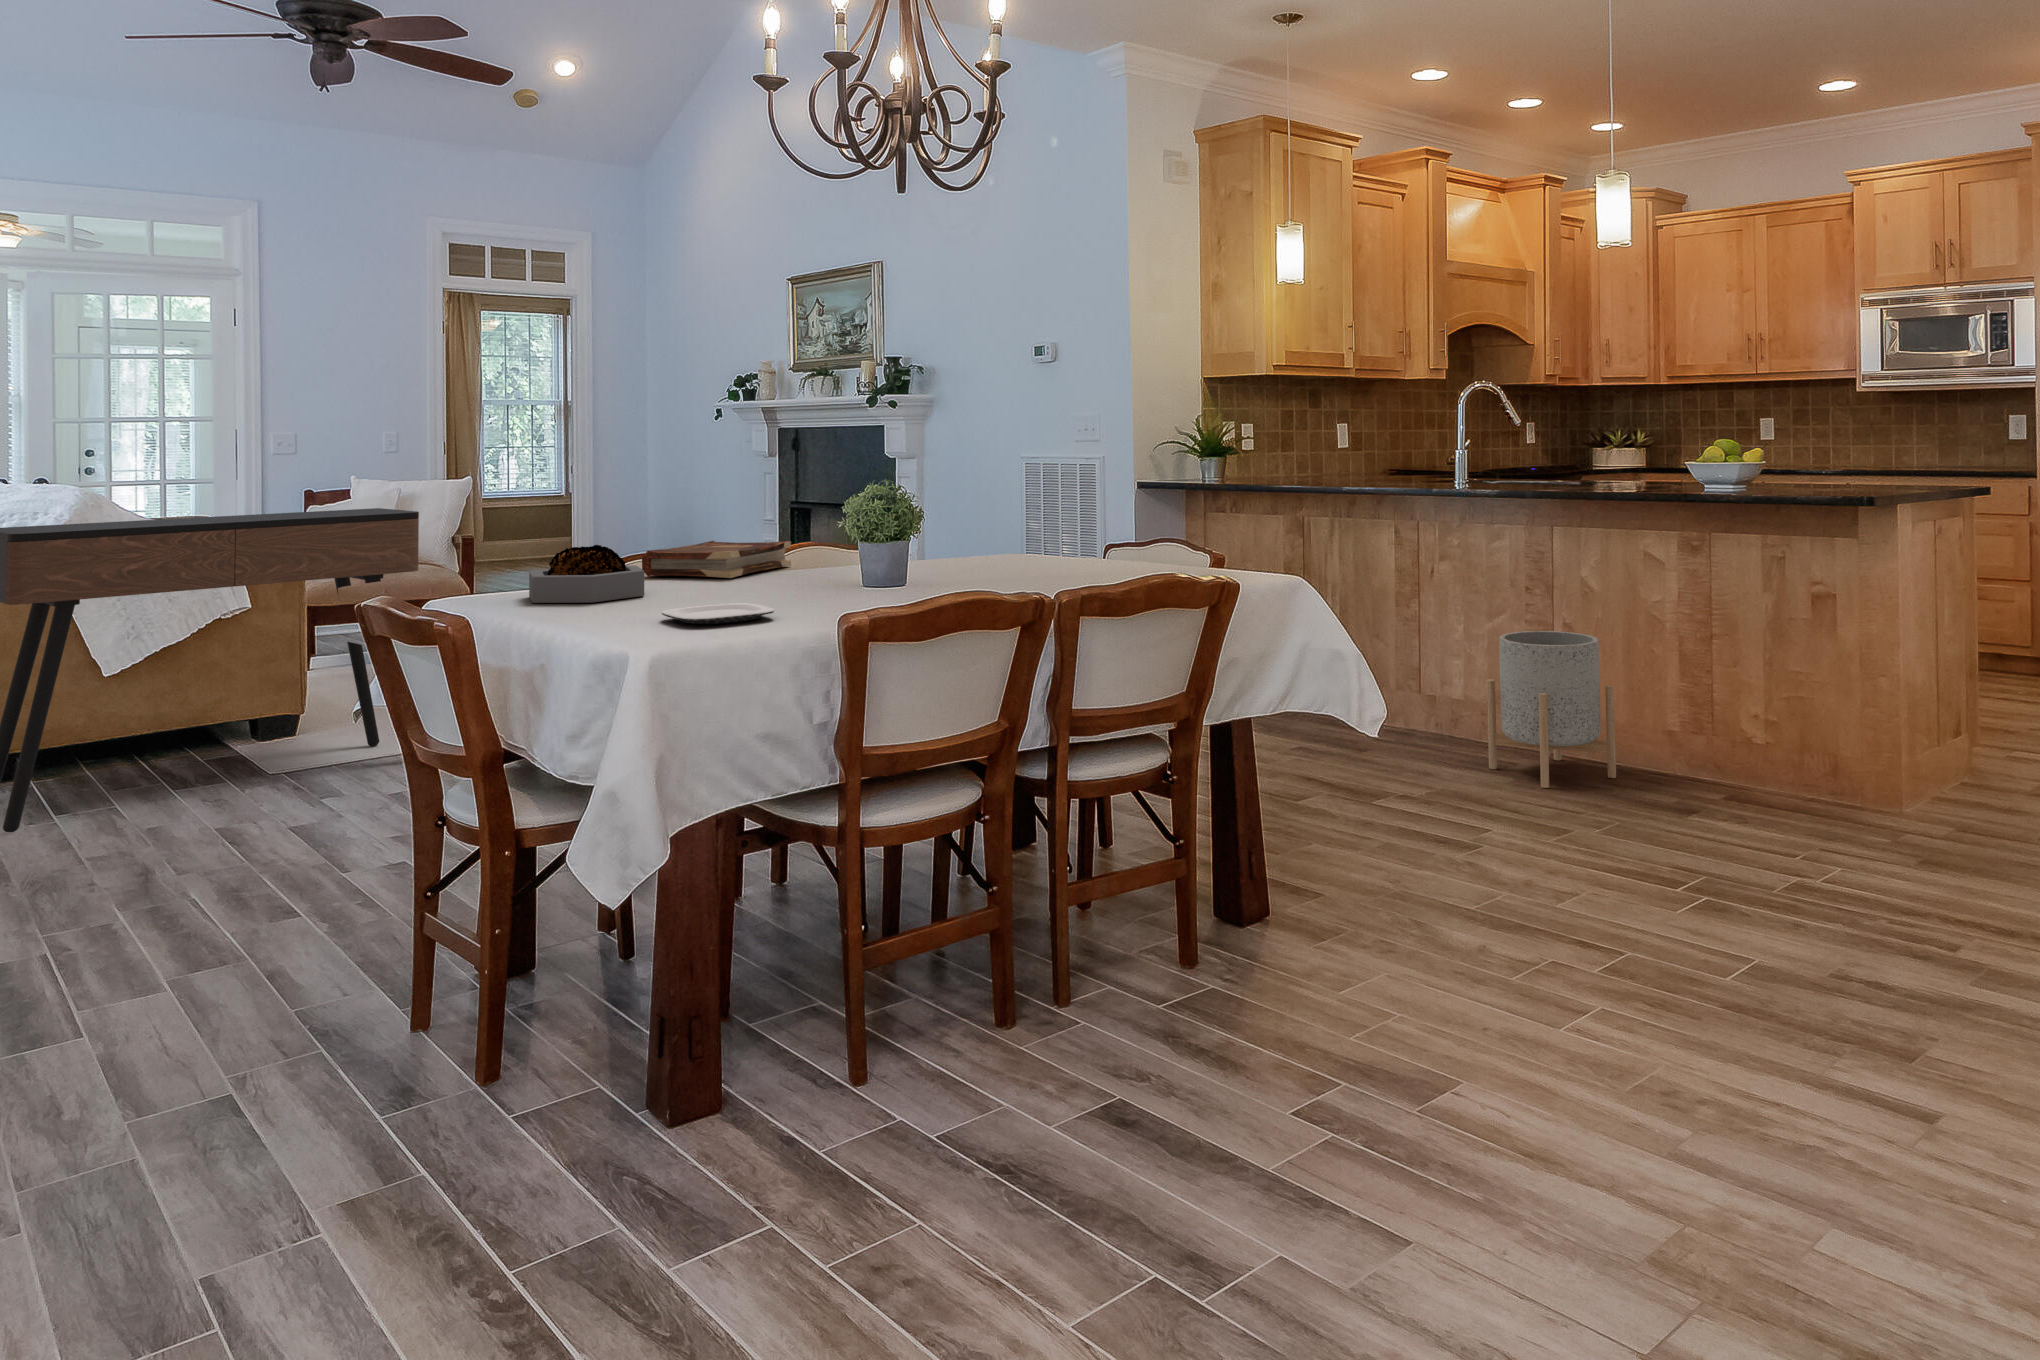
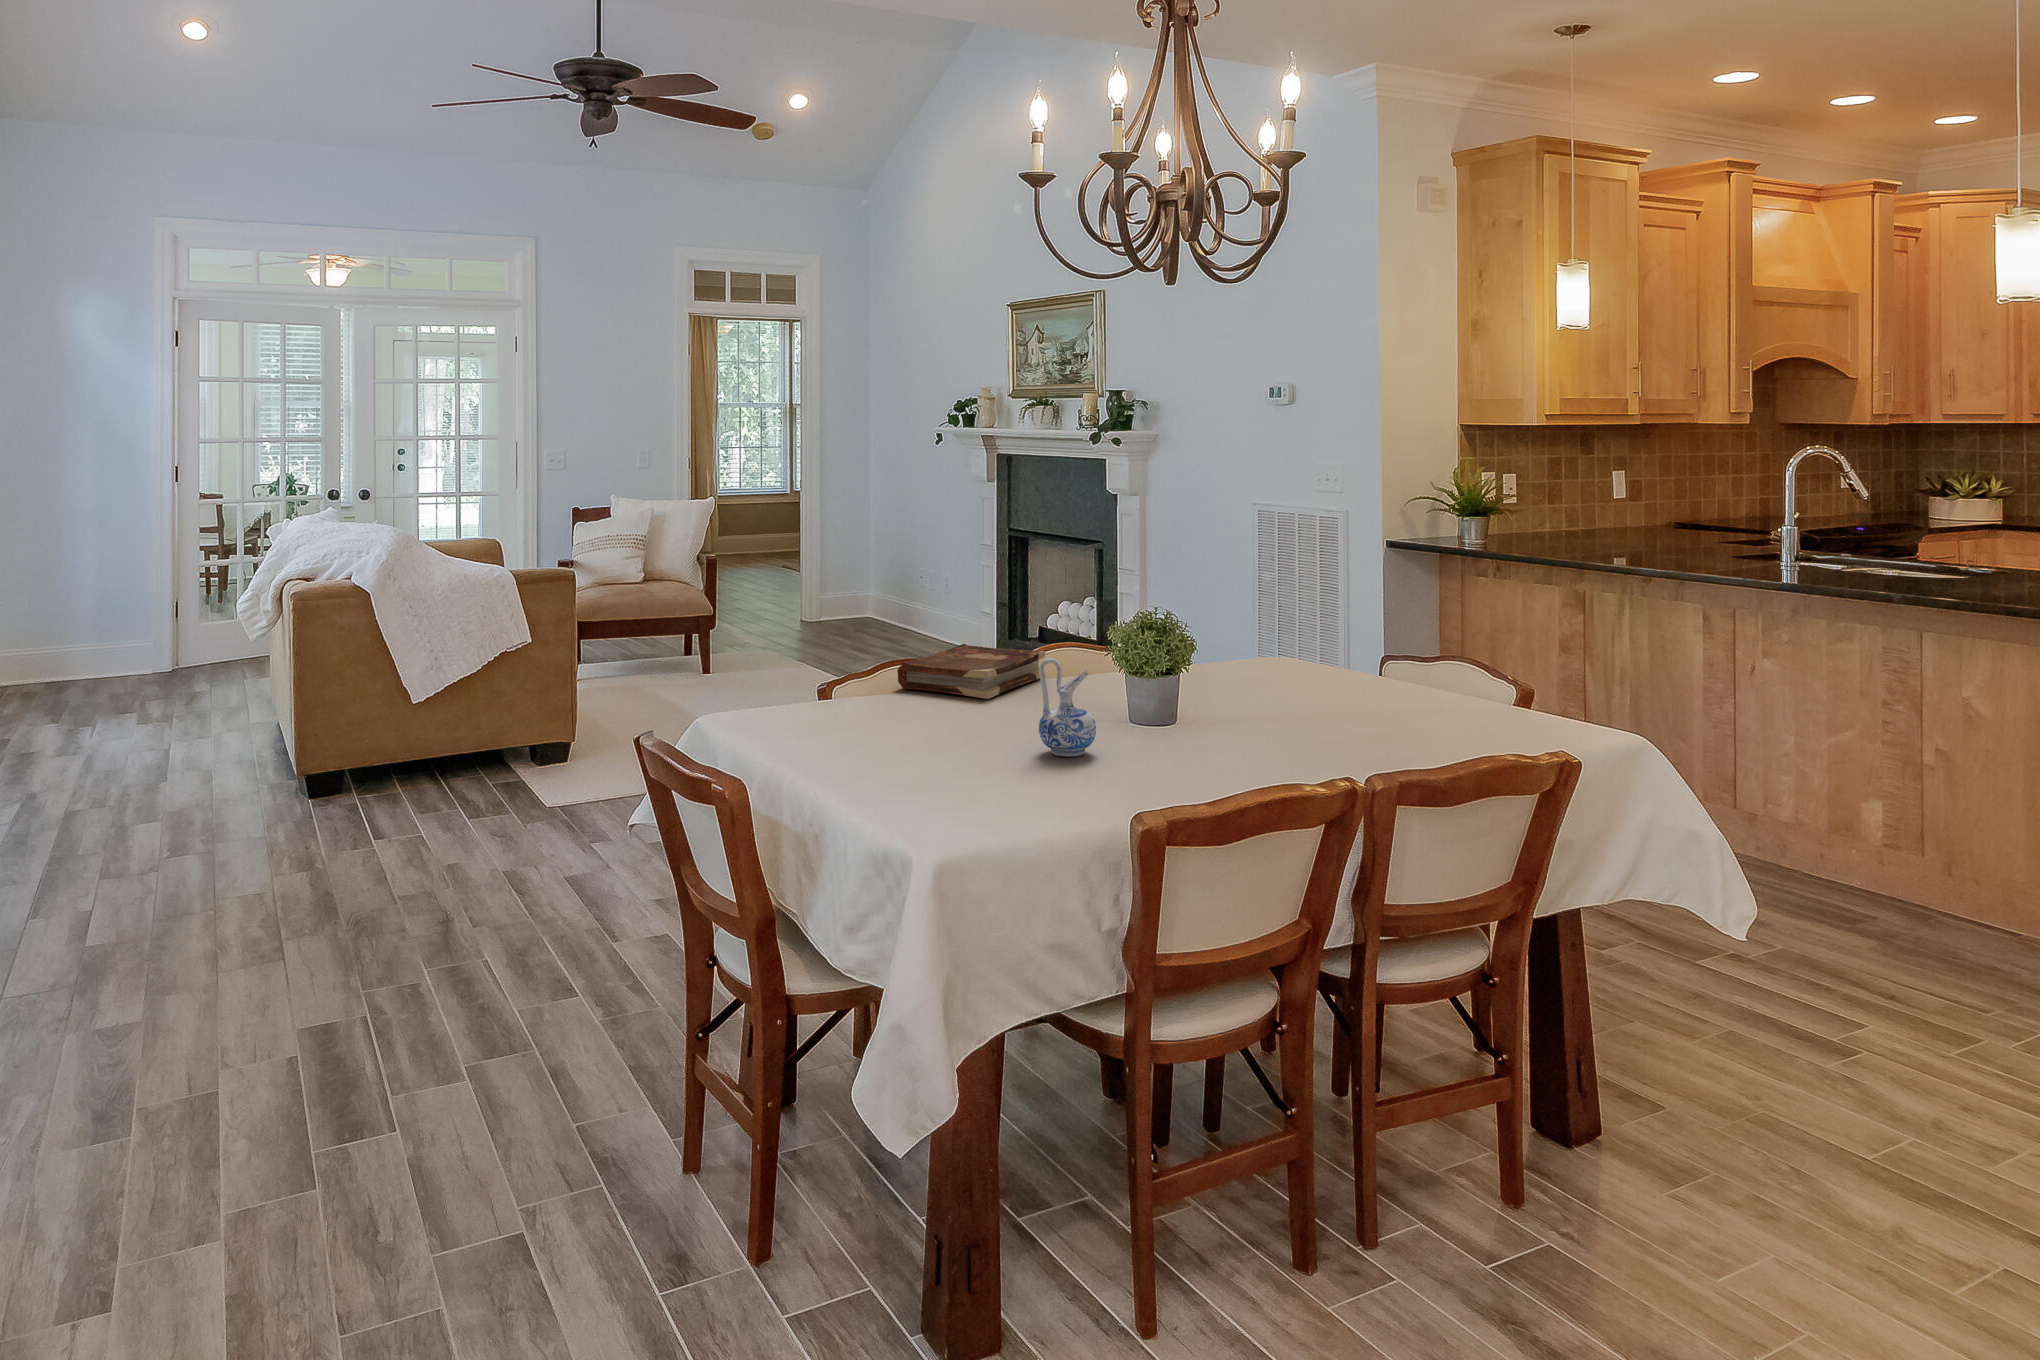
console table: present [0,508,419,832] -> none [312,554,676,863]
ceramic pitcher: none [770,513,824,602] -> present [1039,658,1096,757]
decorative bowl: present [529,545,644,603] -> none [794,667,907,740]
plate: present [662,603,774,624] -> none [933,762,1050,797]
planter: present [1487,631,1616,788] -> none [1837,766,2014,967]

